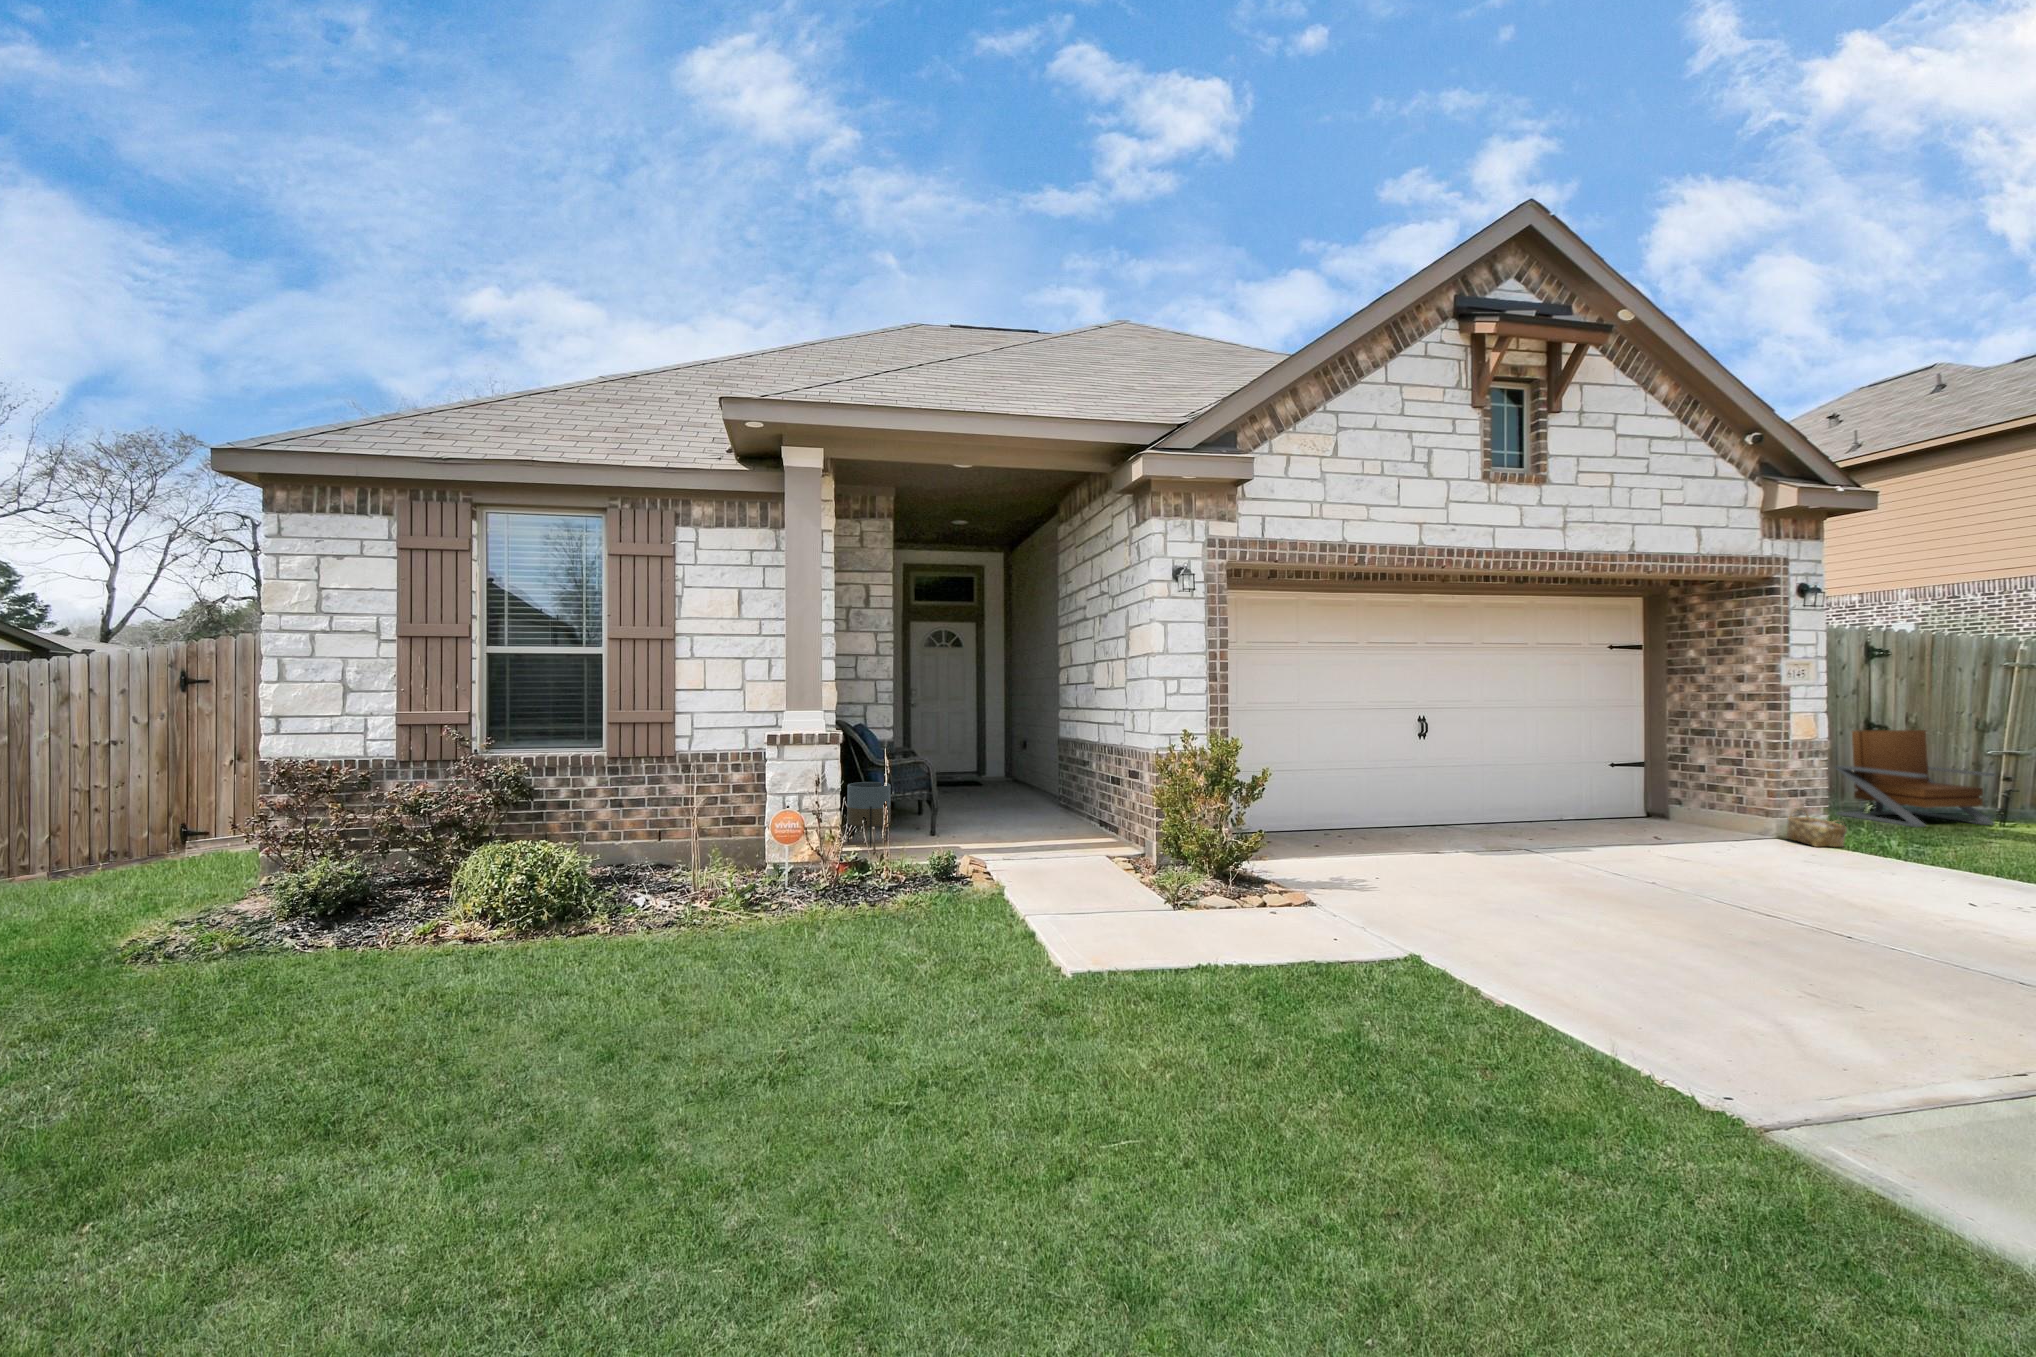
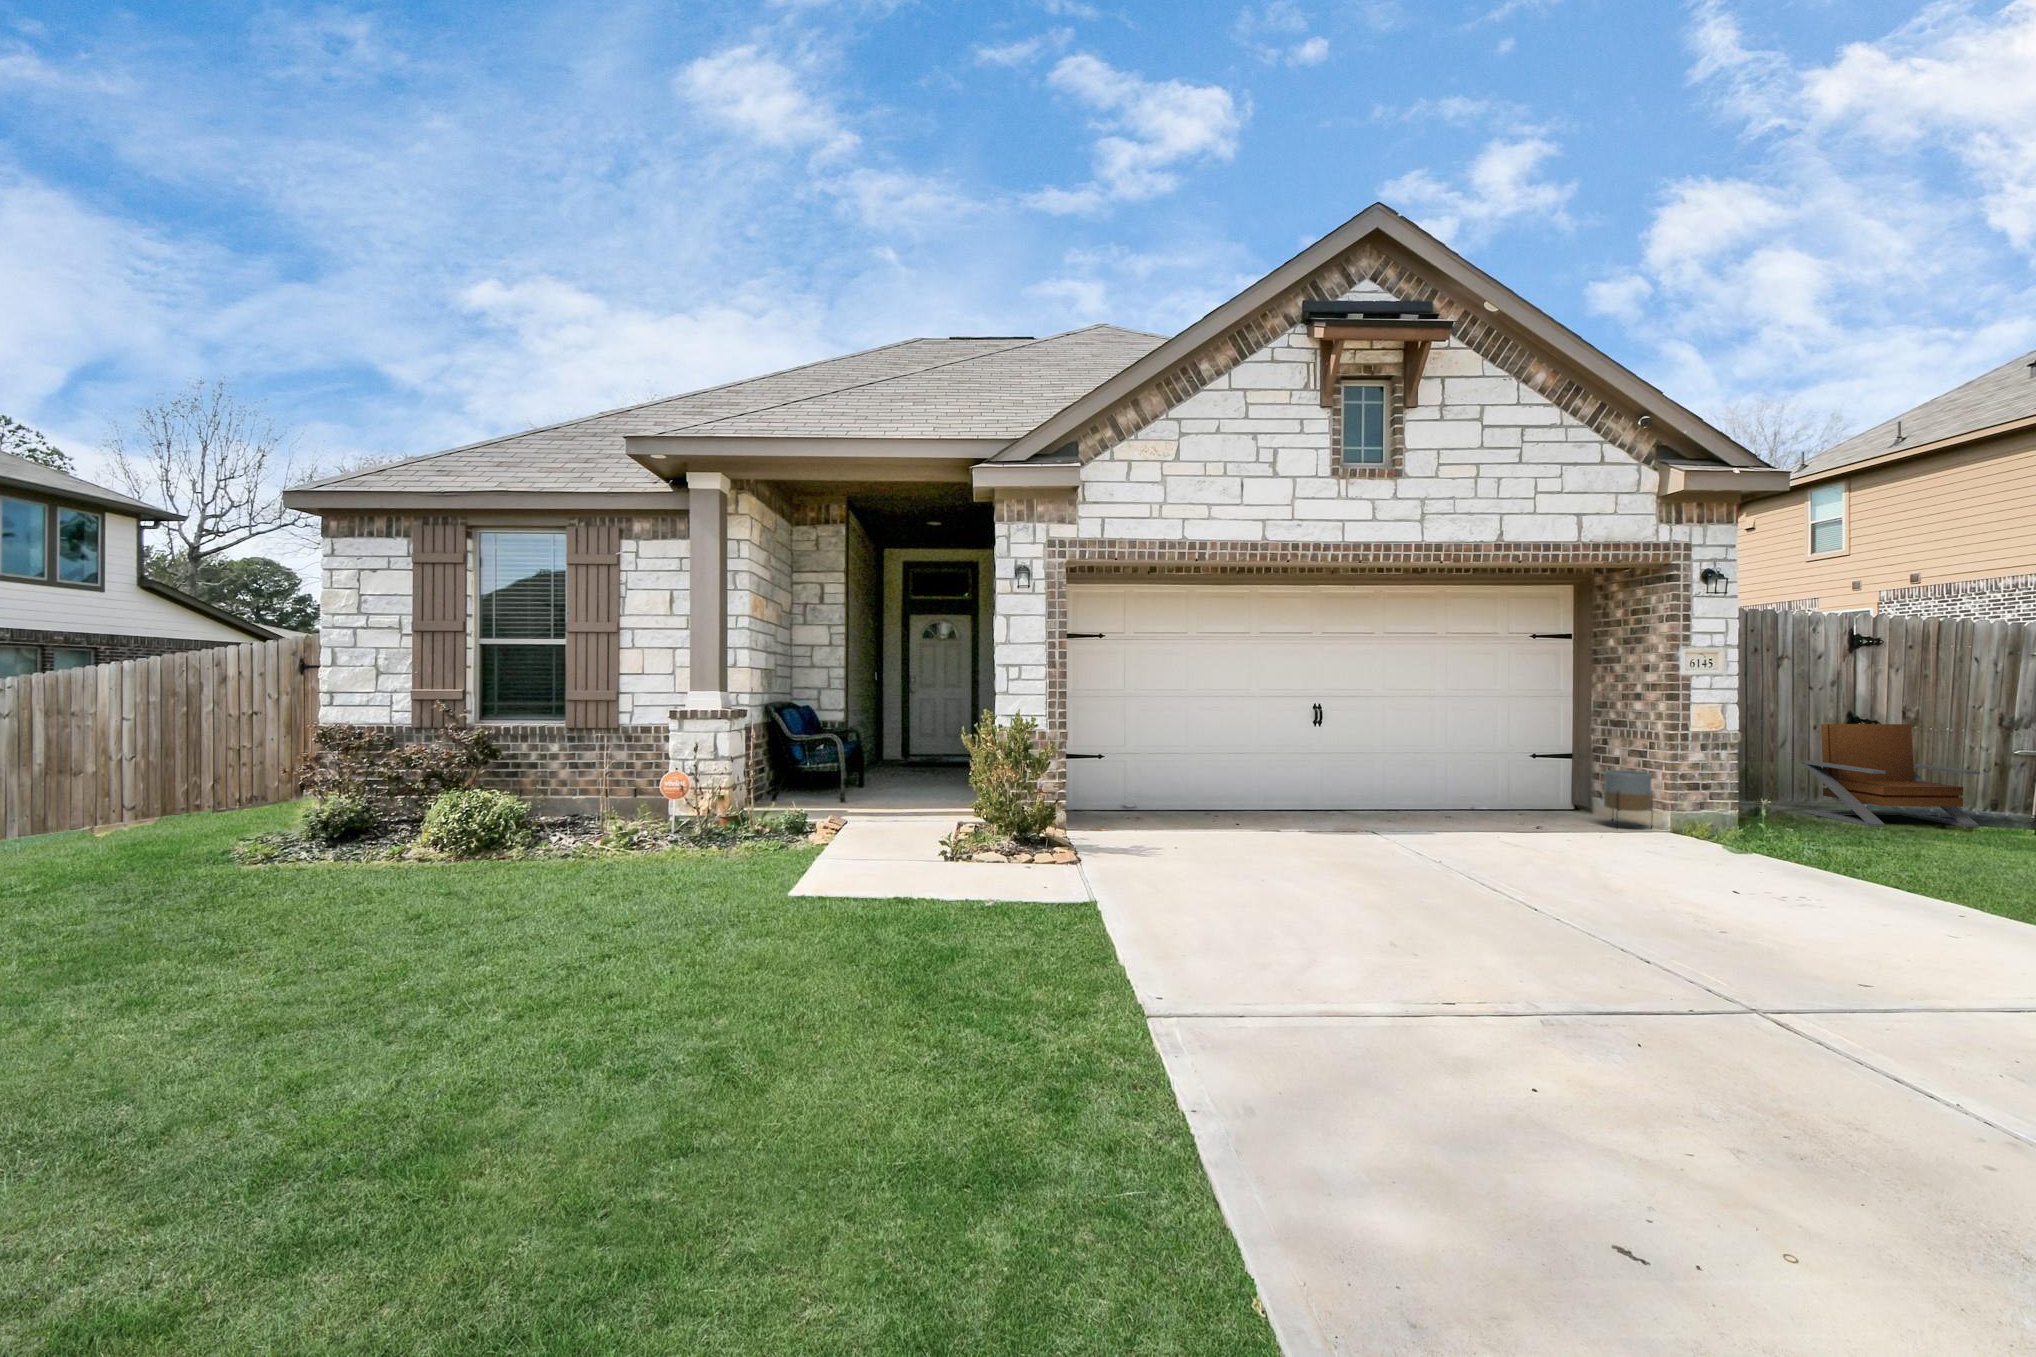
planter: present [847,782,890,848] -> present [1604,770,1653,816]
woven basket: present [1787,810,1847,847] -> none [1681,800,1737,840]

